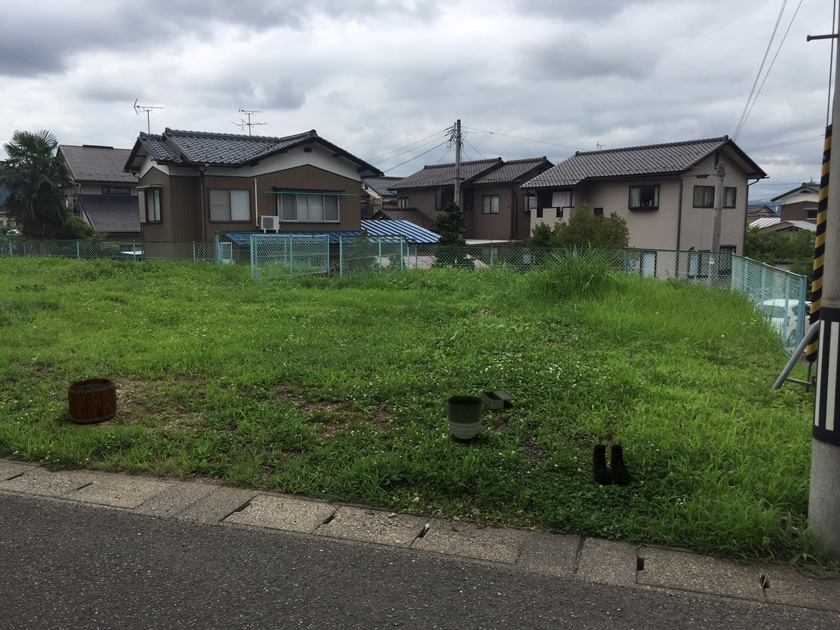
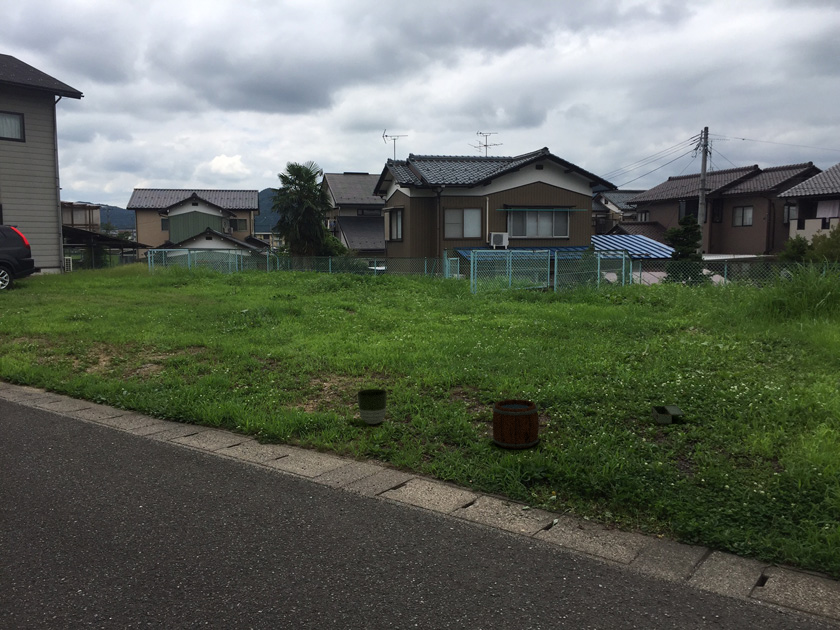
bucket: present [67,378,117,423] -> present [493,399,539,449]
planter: present [447,396,482,439] -> present [358,389,386,424]
boots: present [592,444,629,482] -> none [744,463,783,505]

